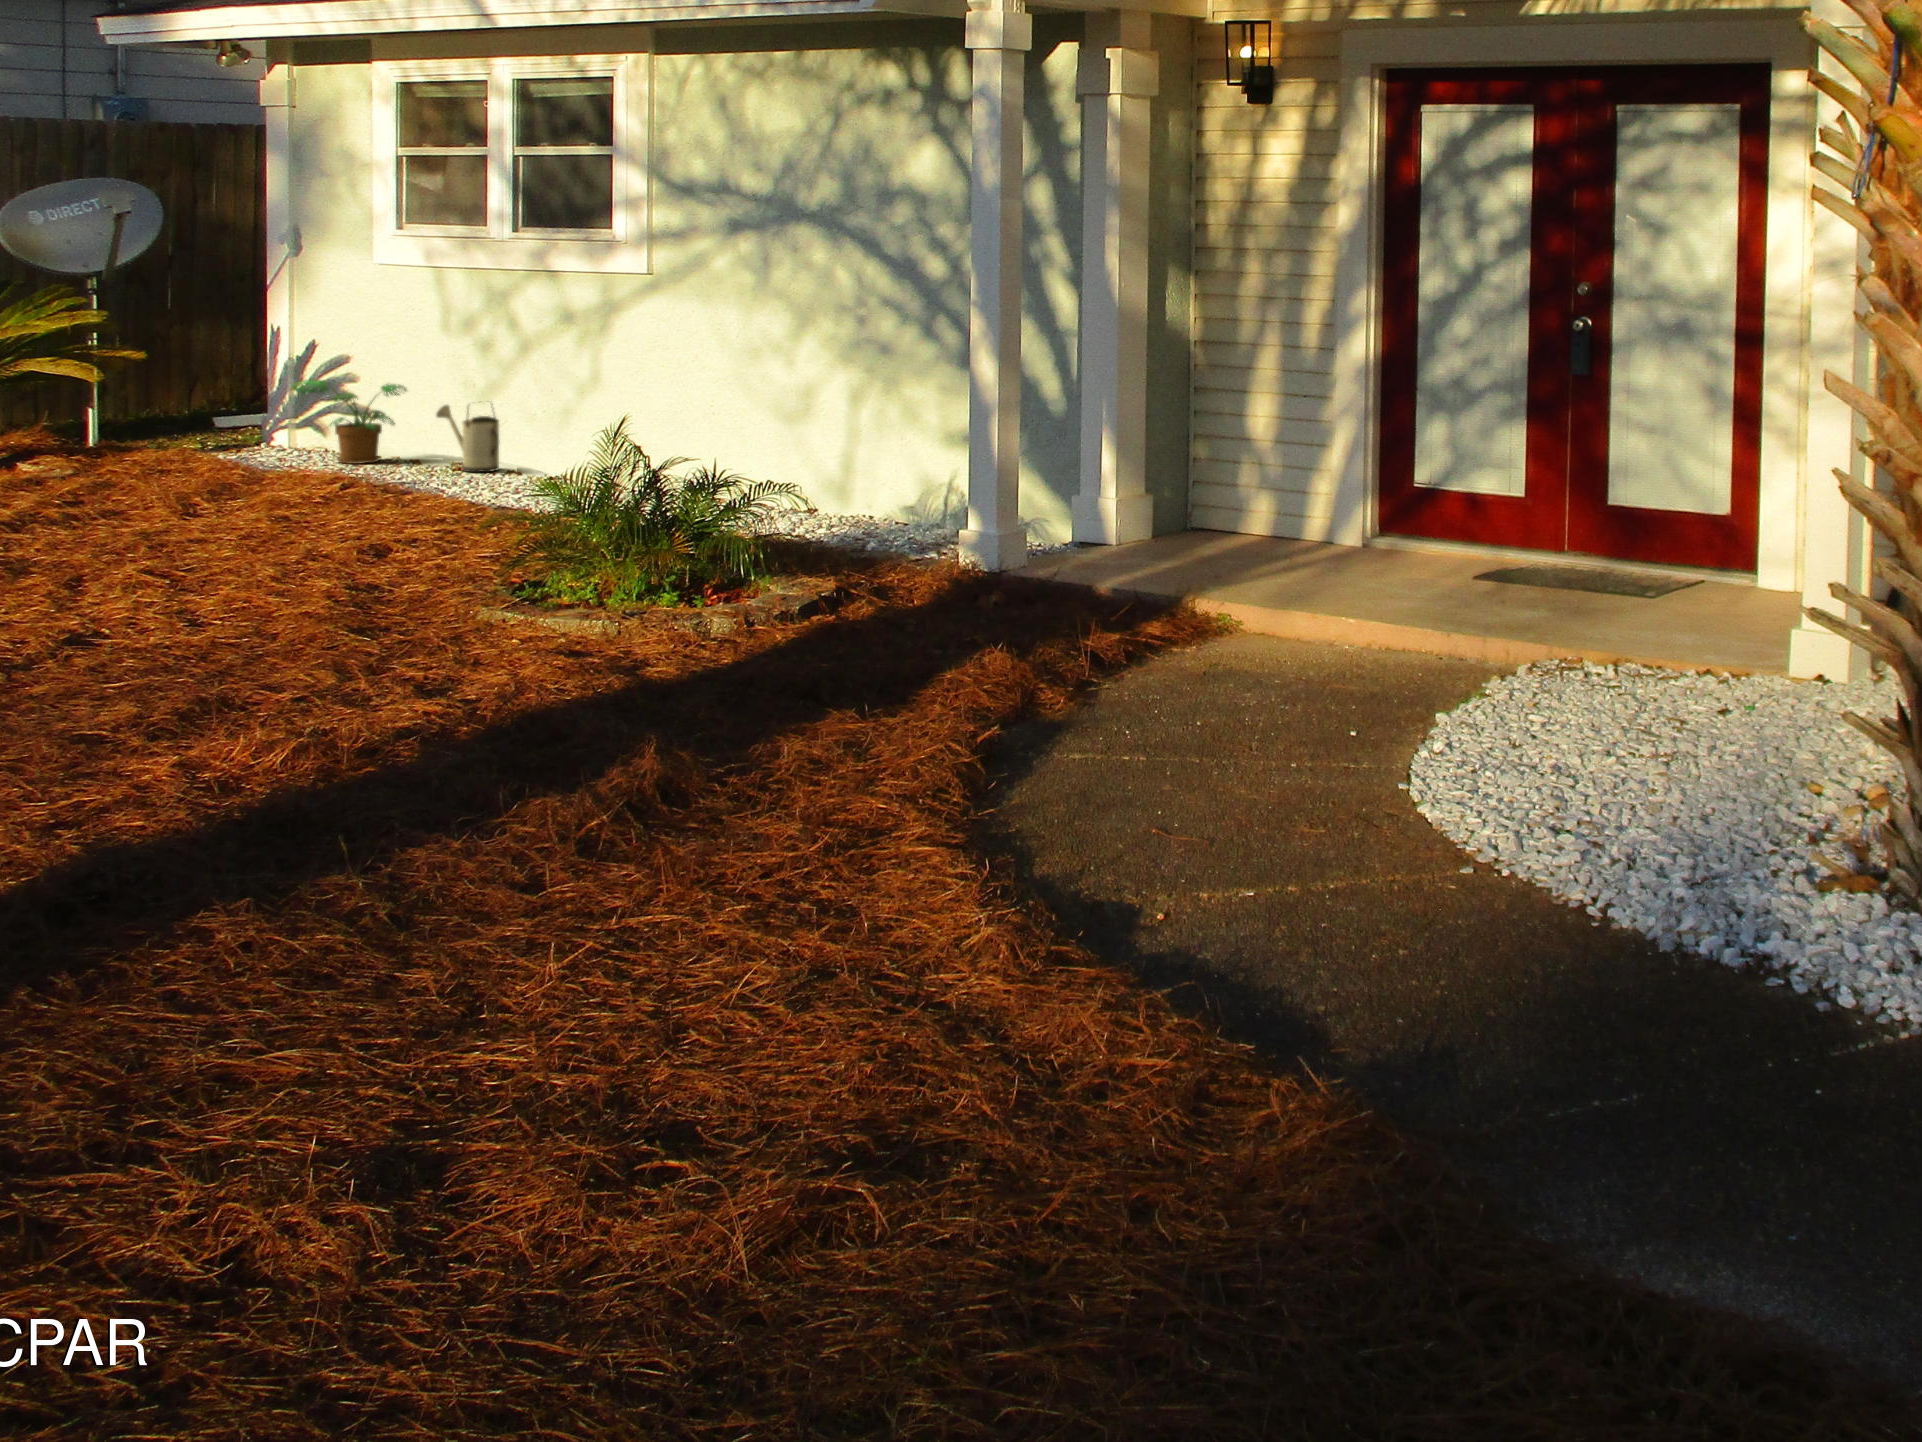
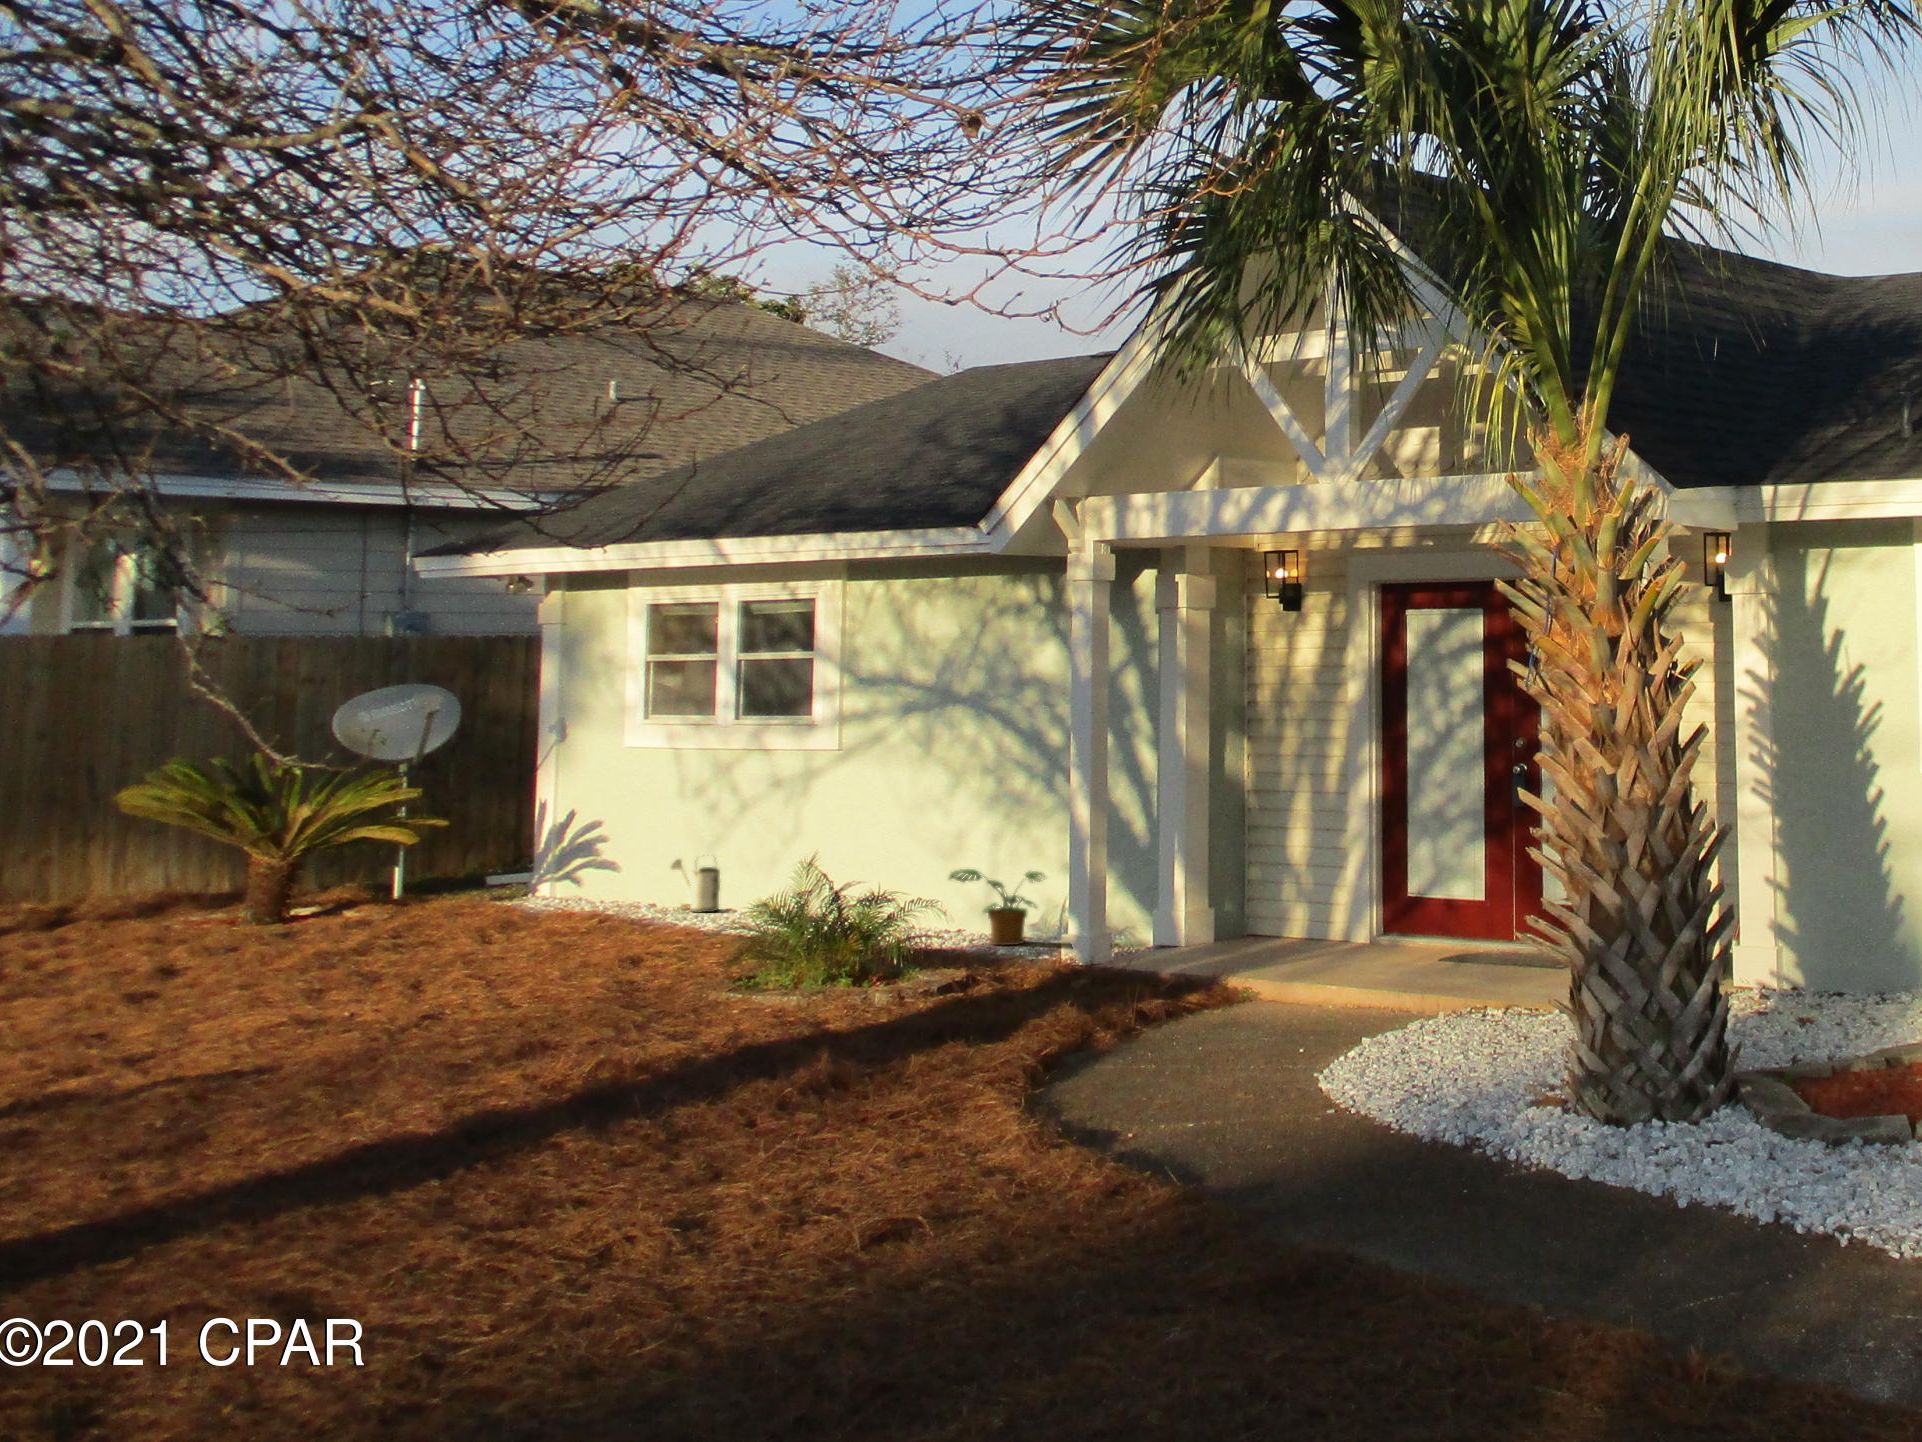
potted plant: present [291,380,406,464] -> present [949,869,1045,945]

